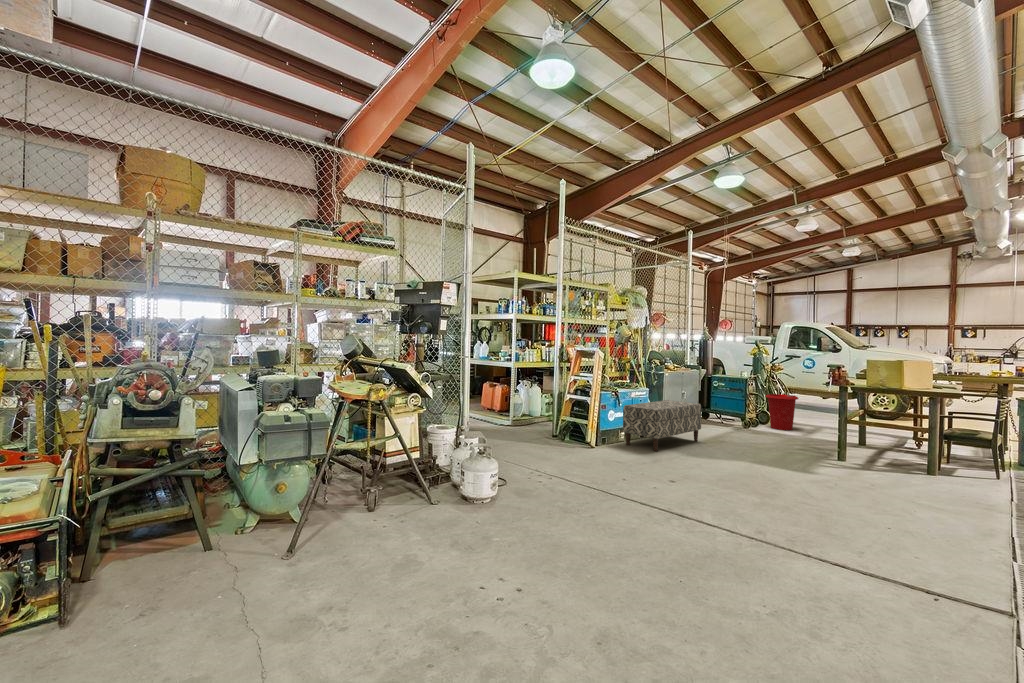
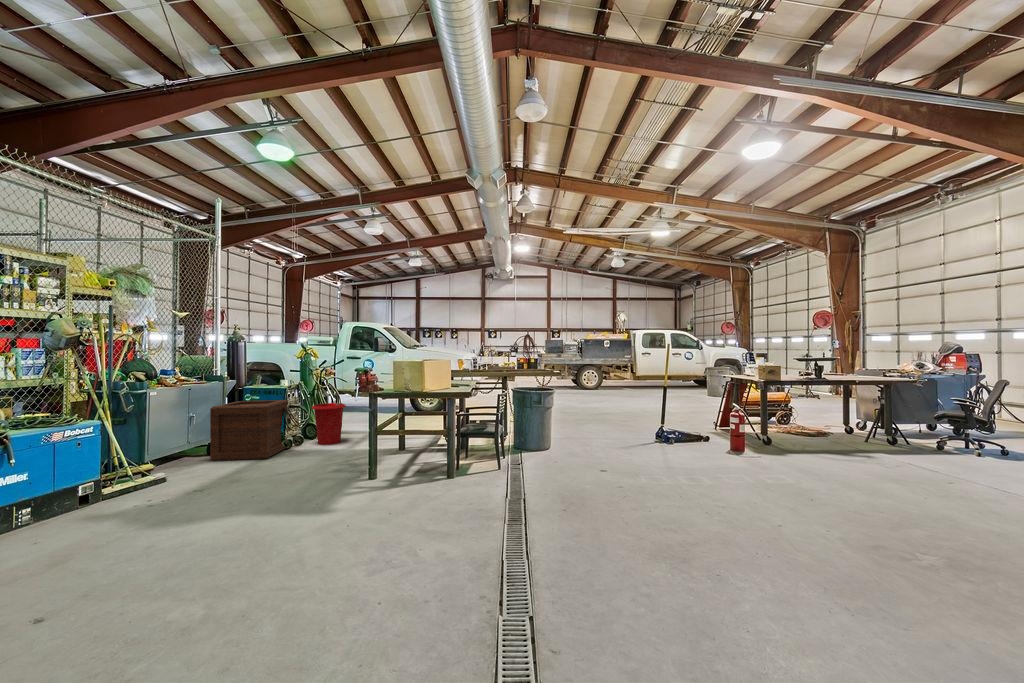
wooden crate: none [692,385,747,432] -> present [210,400,288,461]
bench: present [623,400,701,451] -> none [33,432,204,527]

